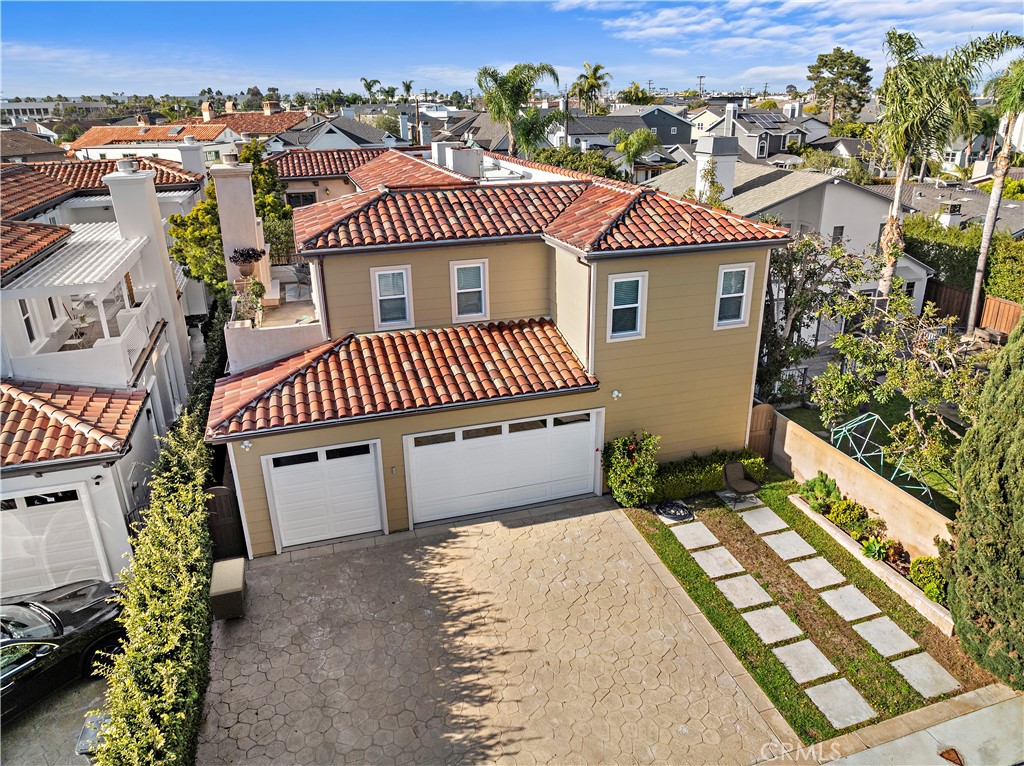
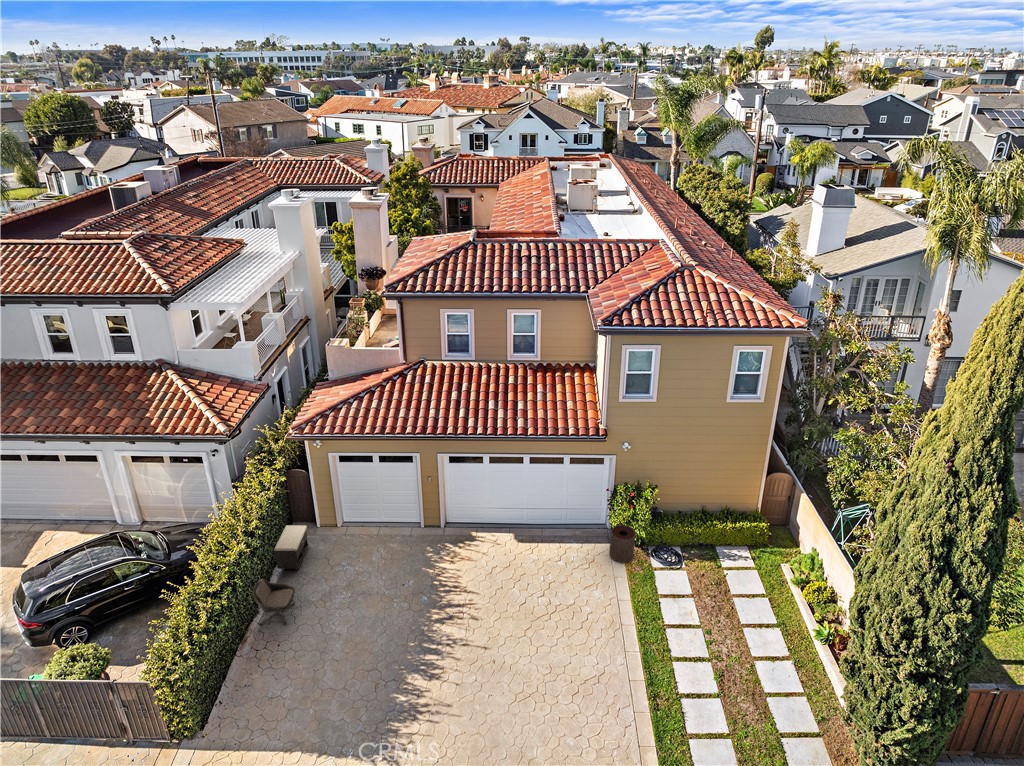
lounge chair: present [717,461,762,509] -> present [253,579,295,624]
trash can: none [616,484,645,526] -> present [610,525,635,562]

